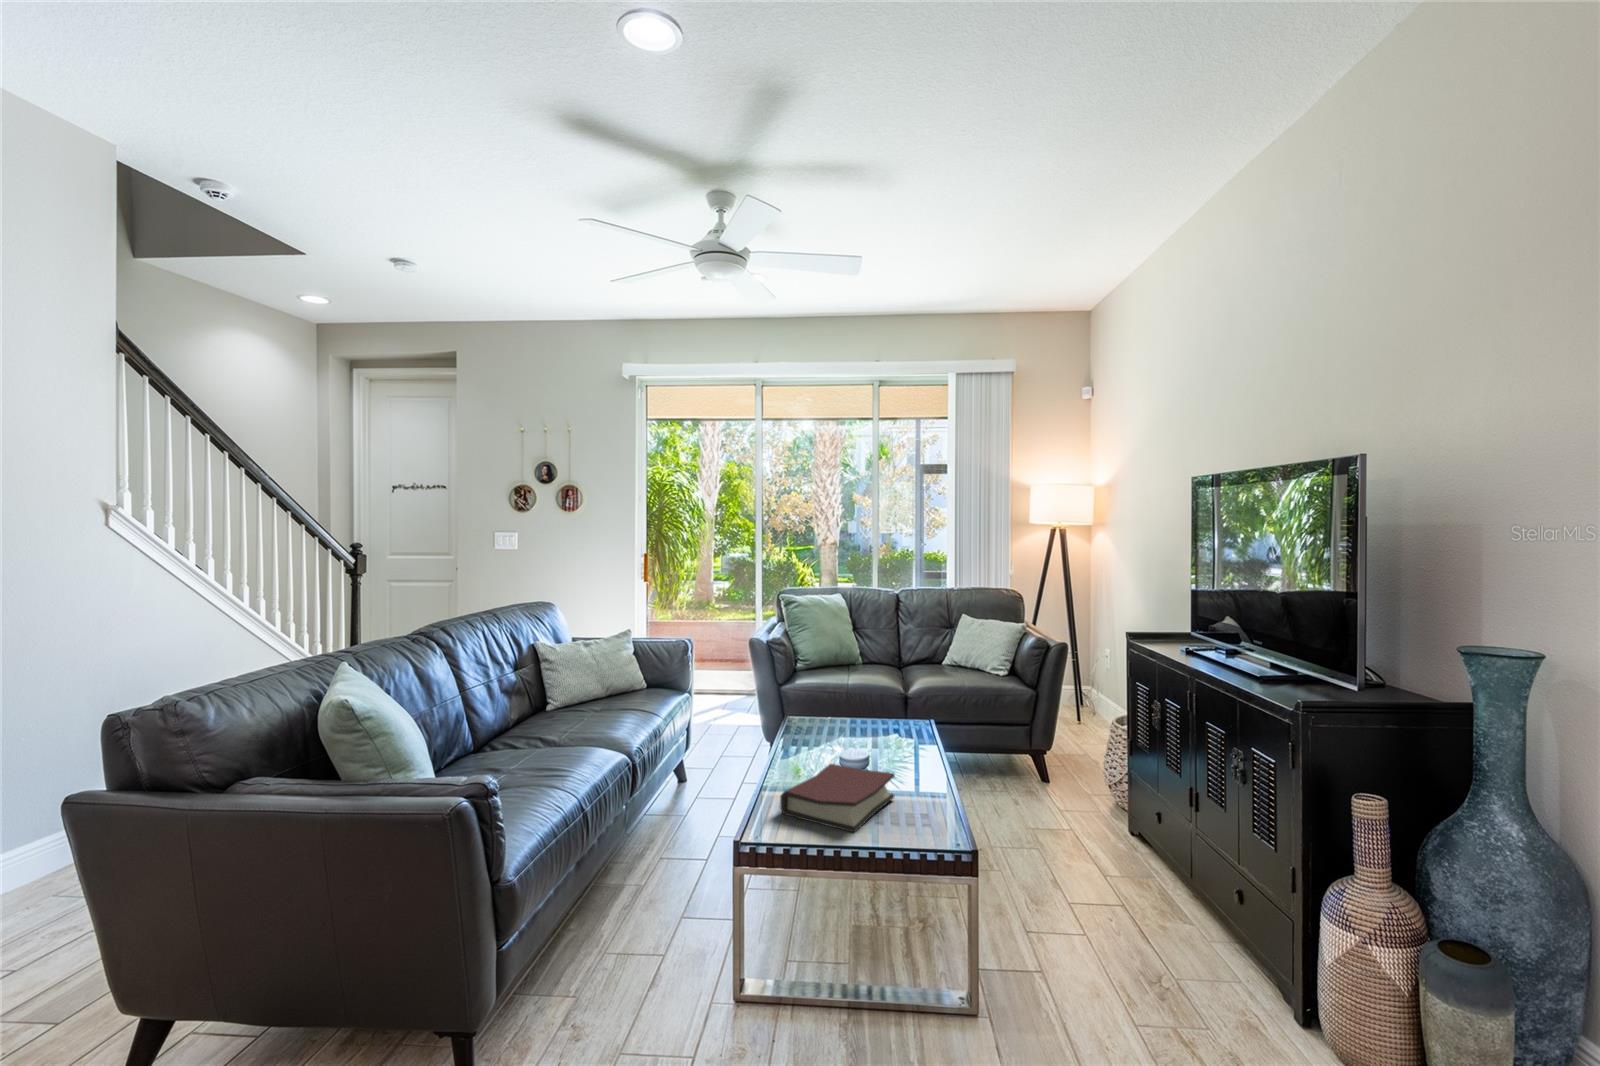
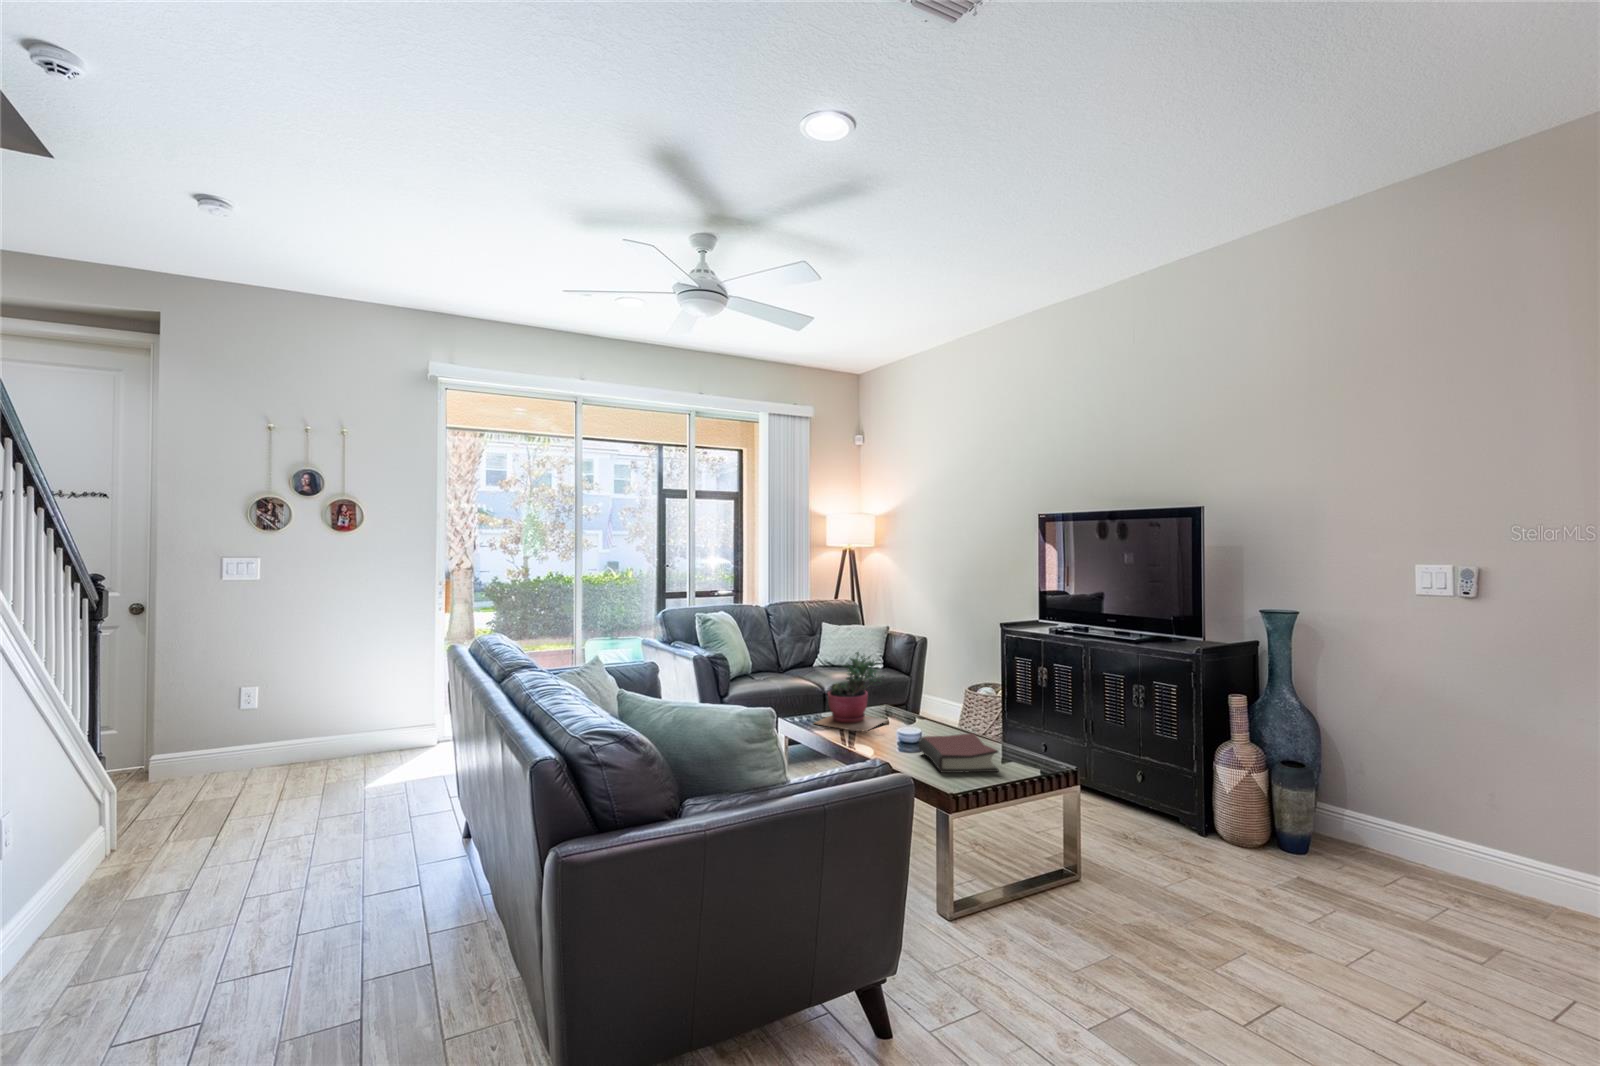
succulent plant: none [815,644,899,747] -> present [815,652,886,731]

